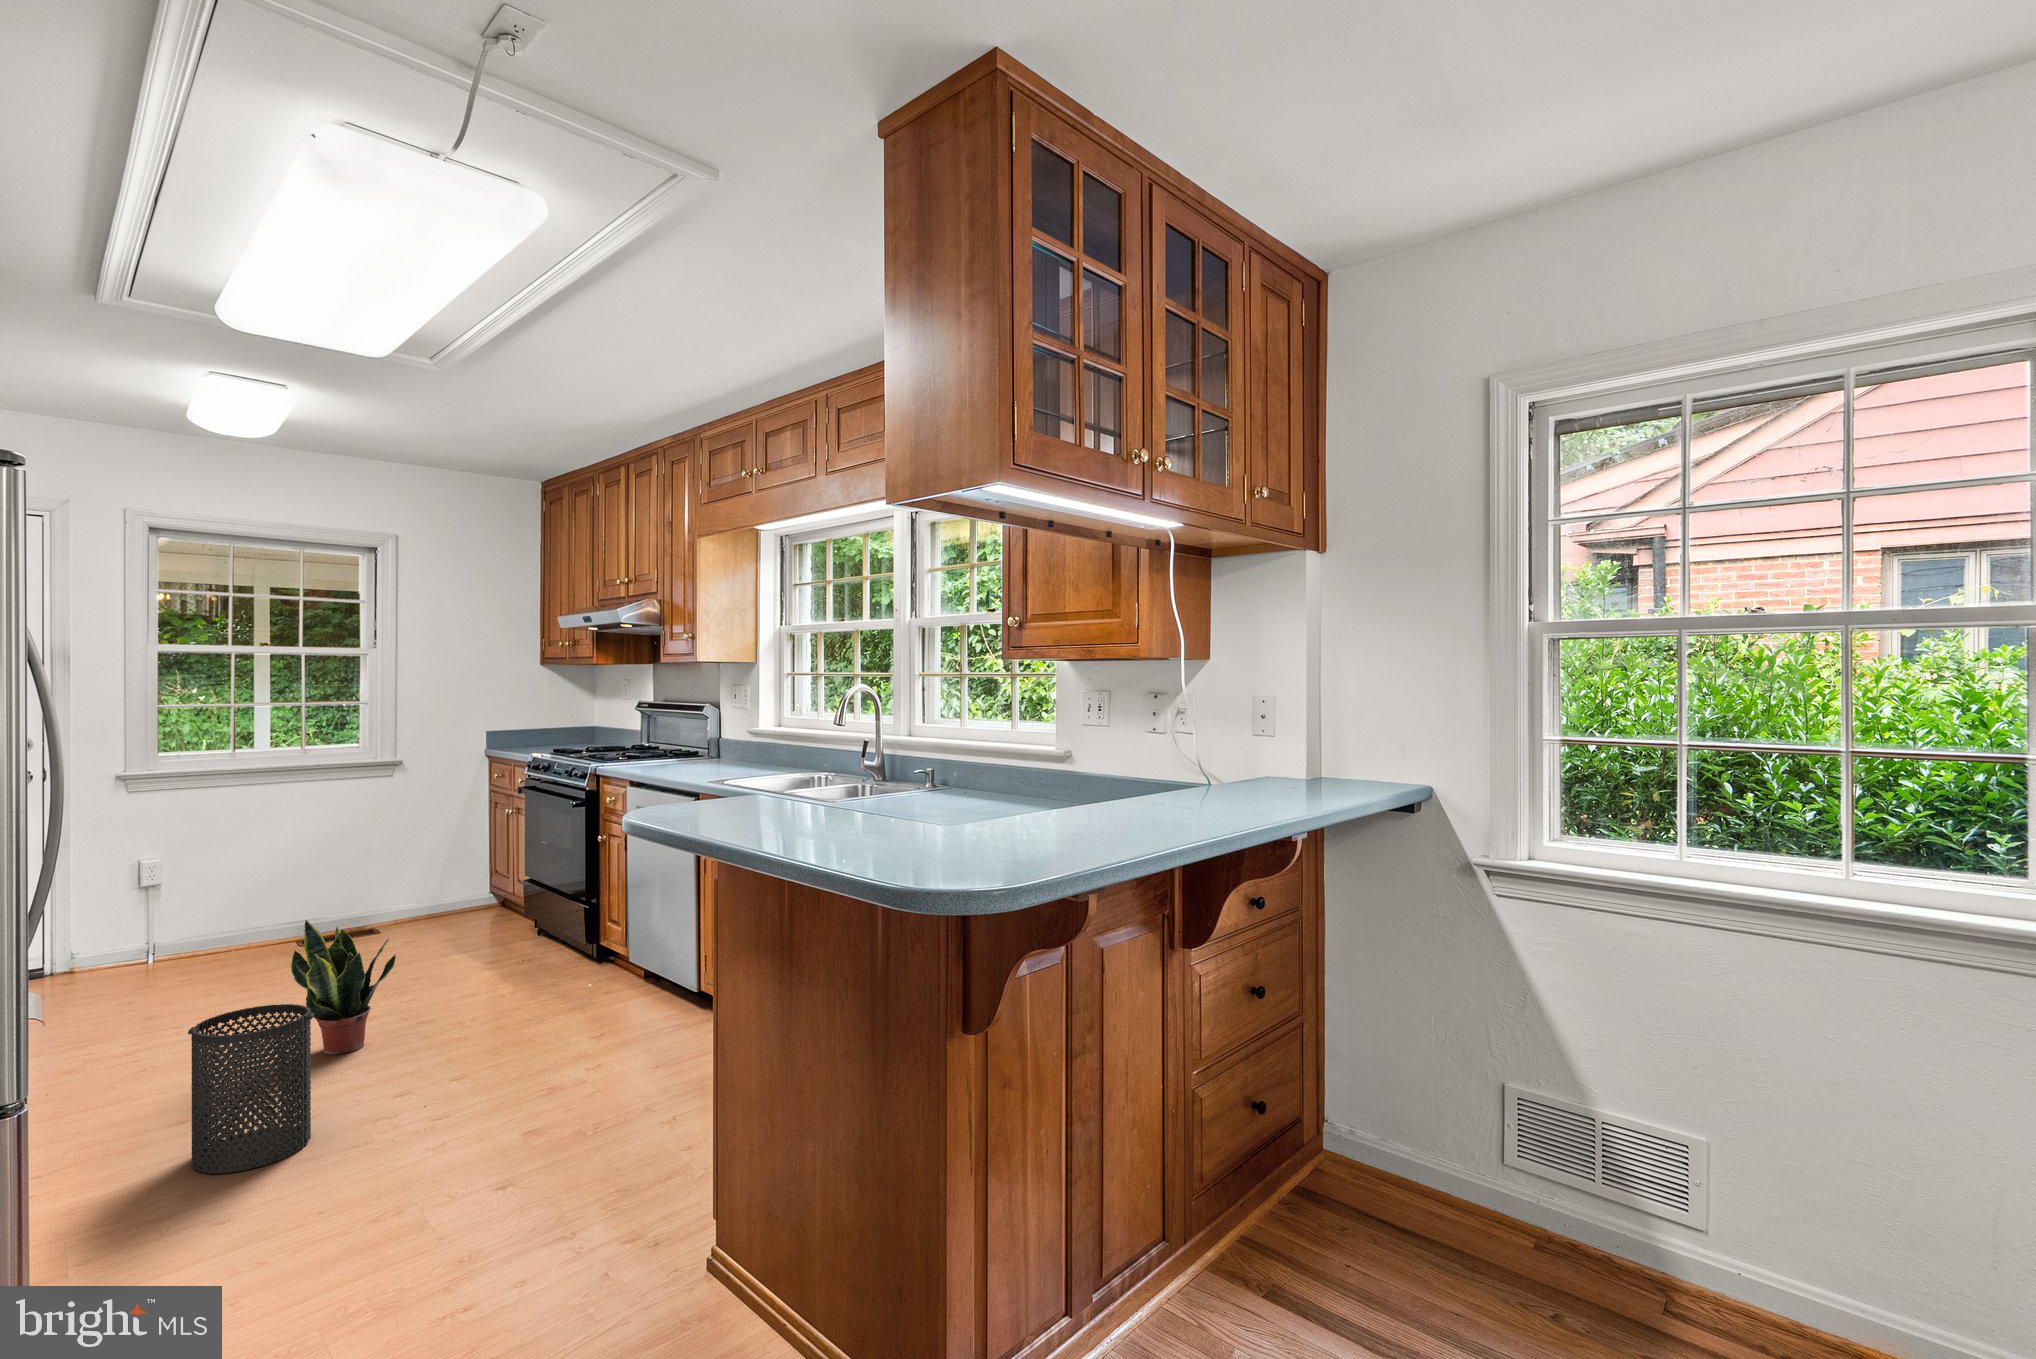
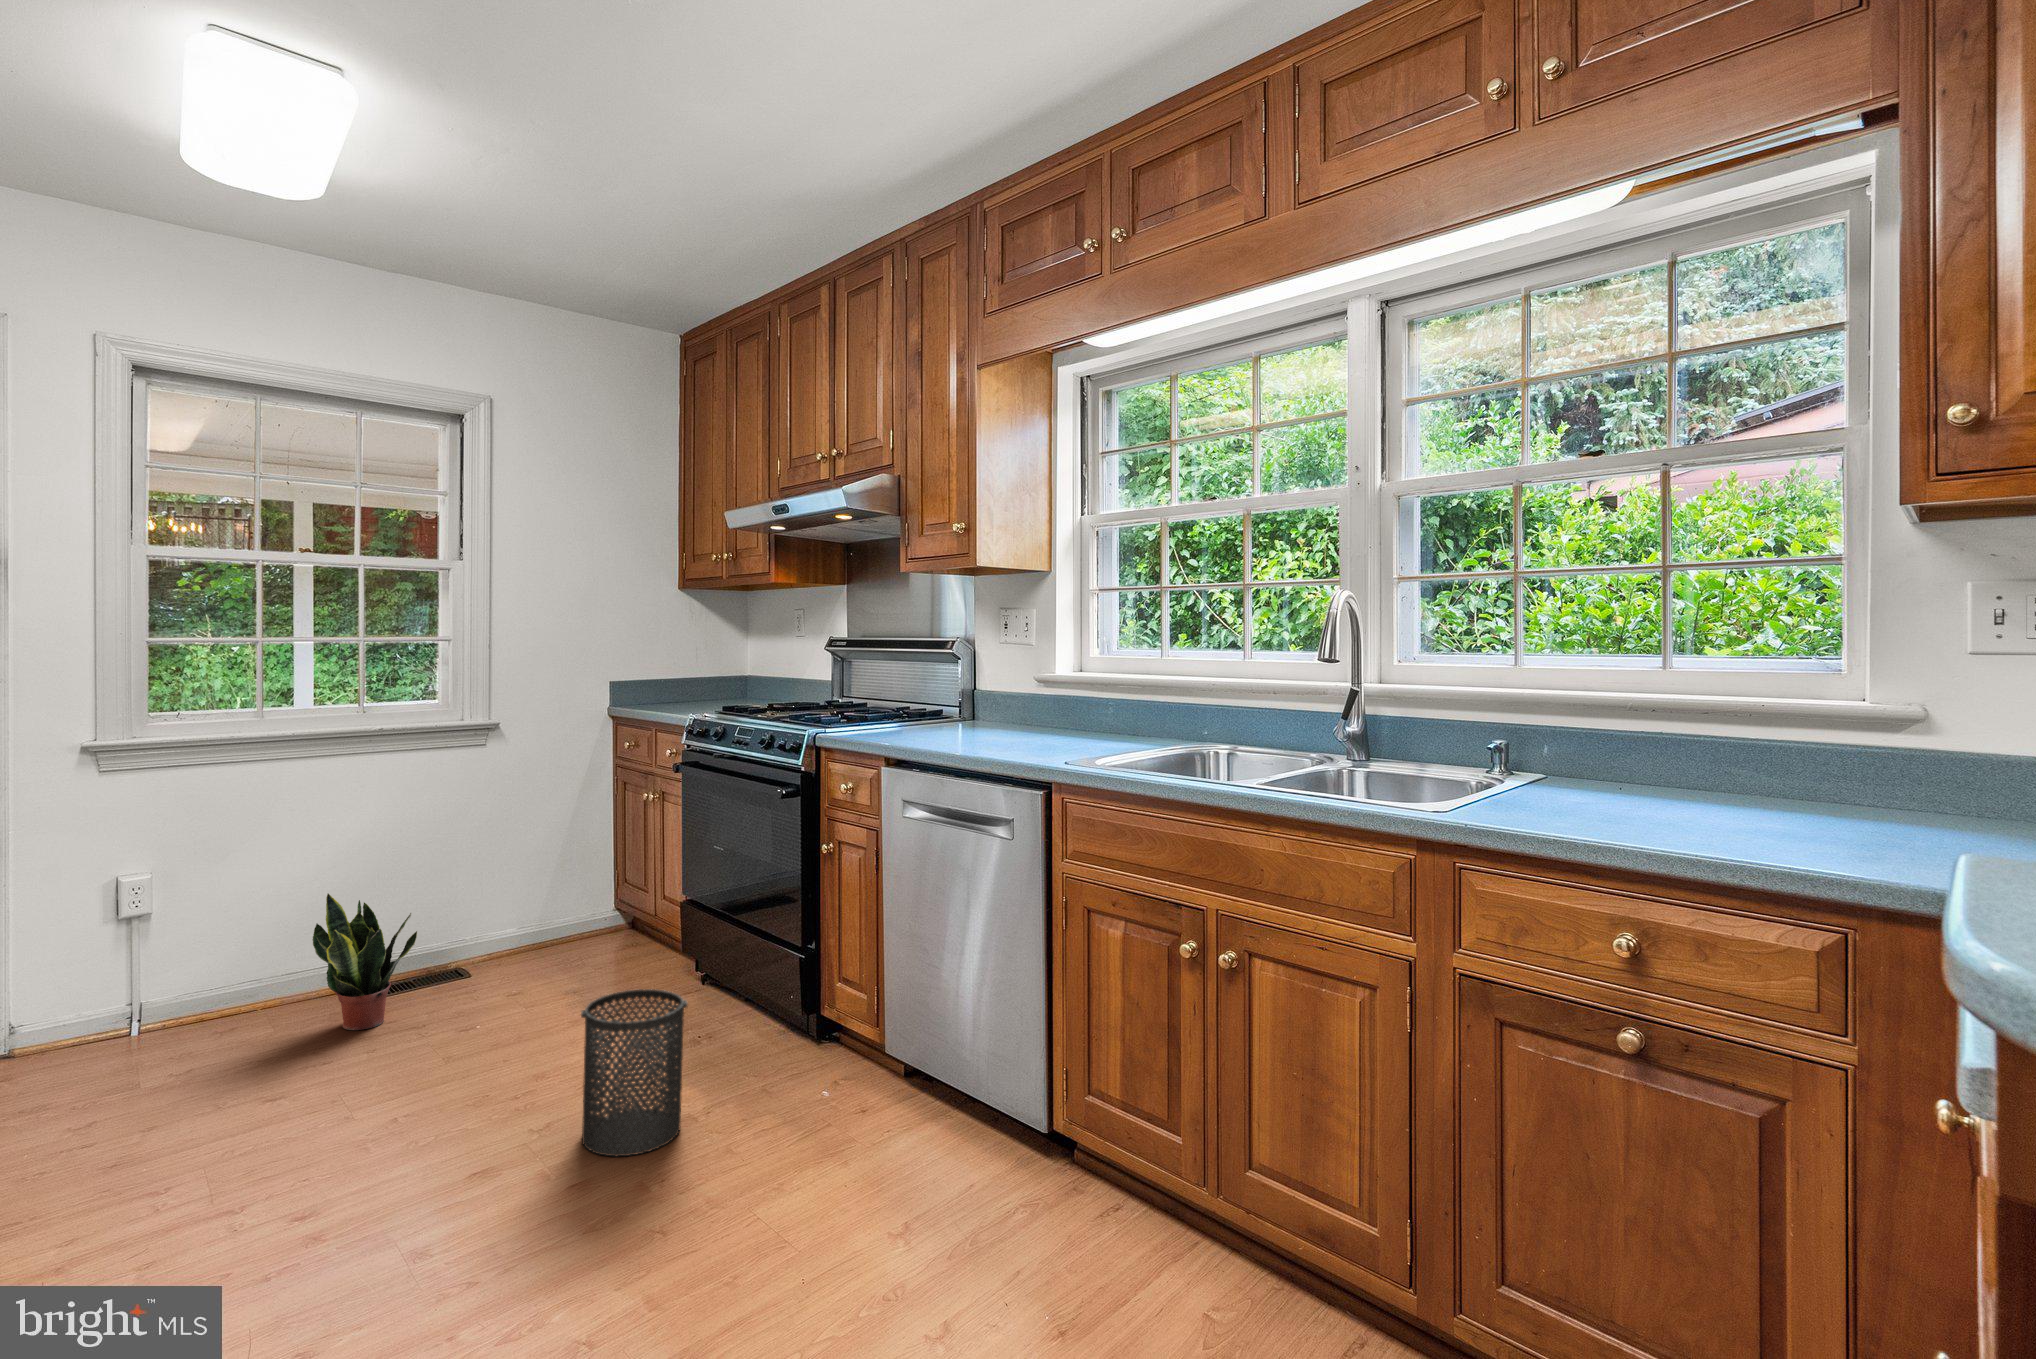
trash can: present [188,1004,314,1174] -> present [581,989,687,1156]

